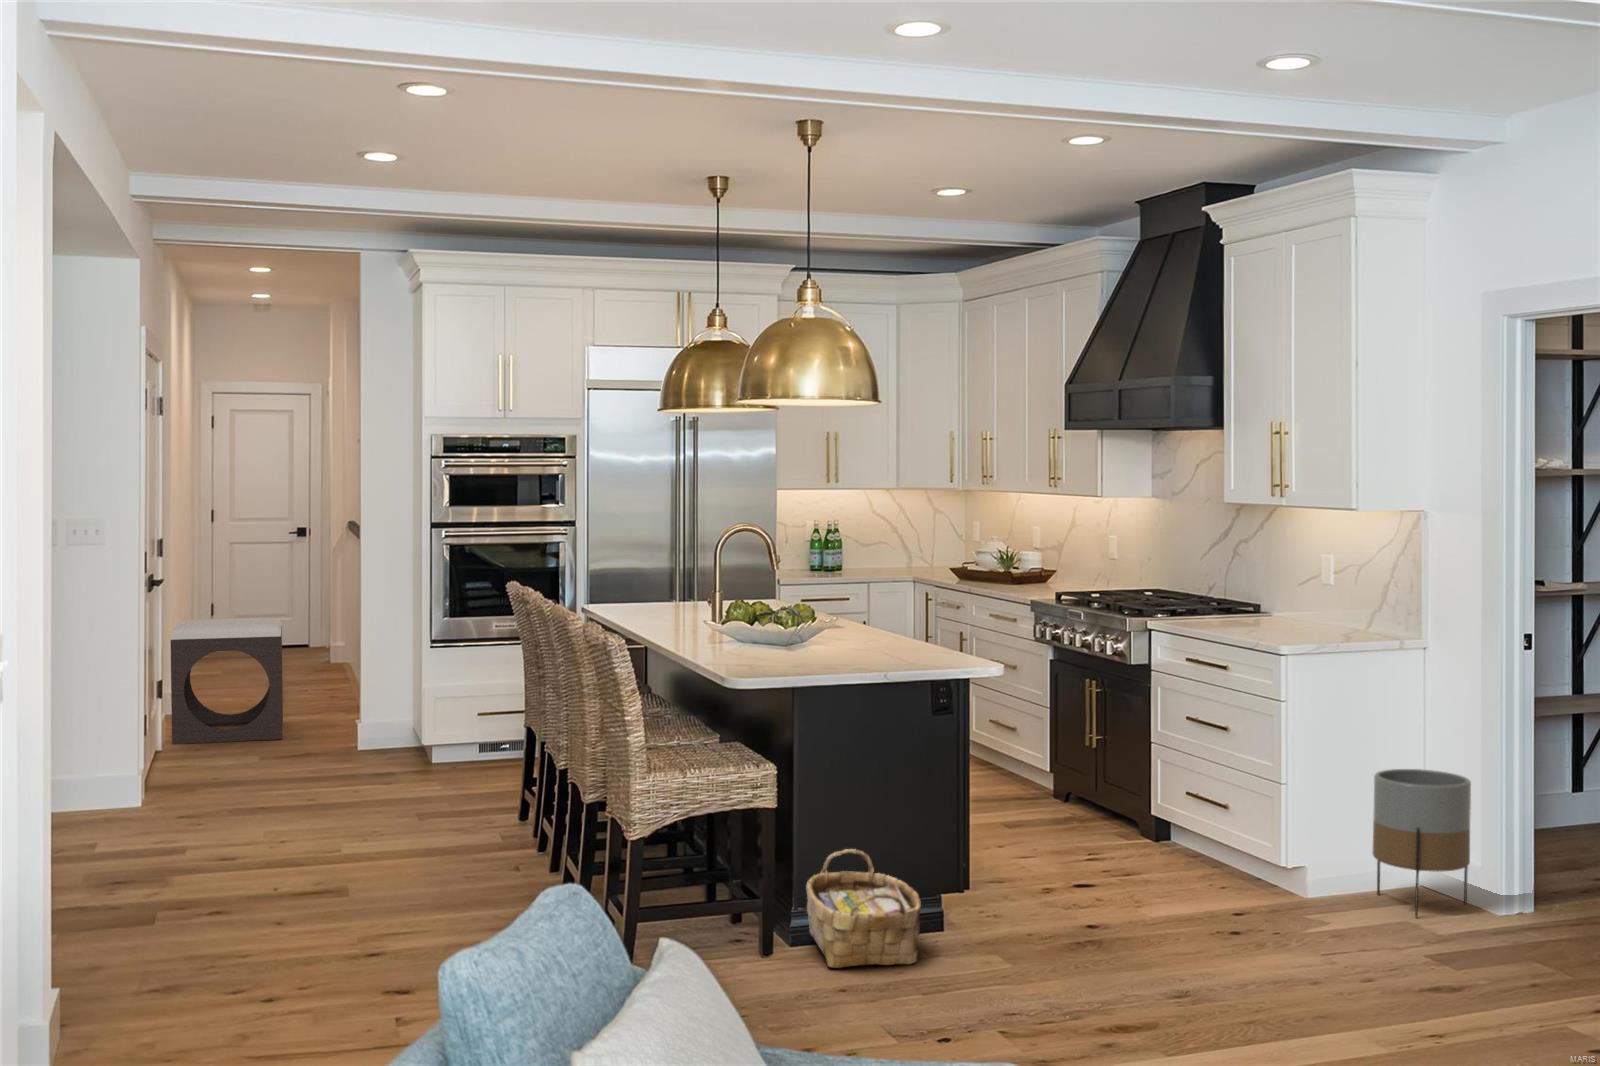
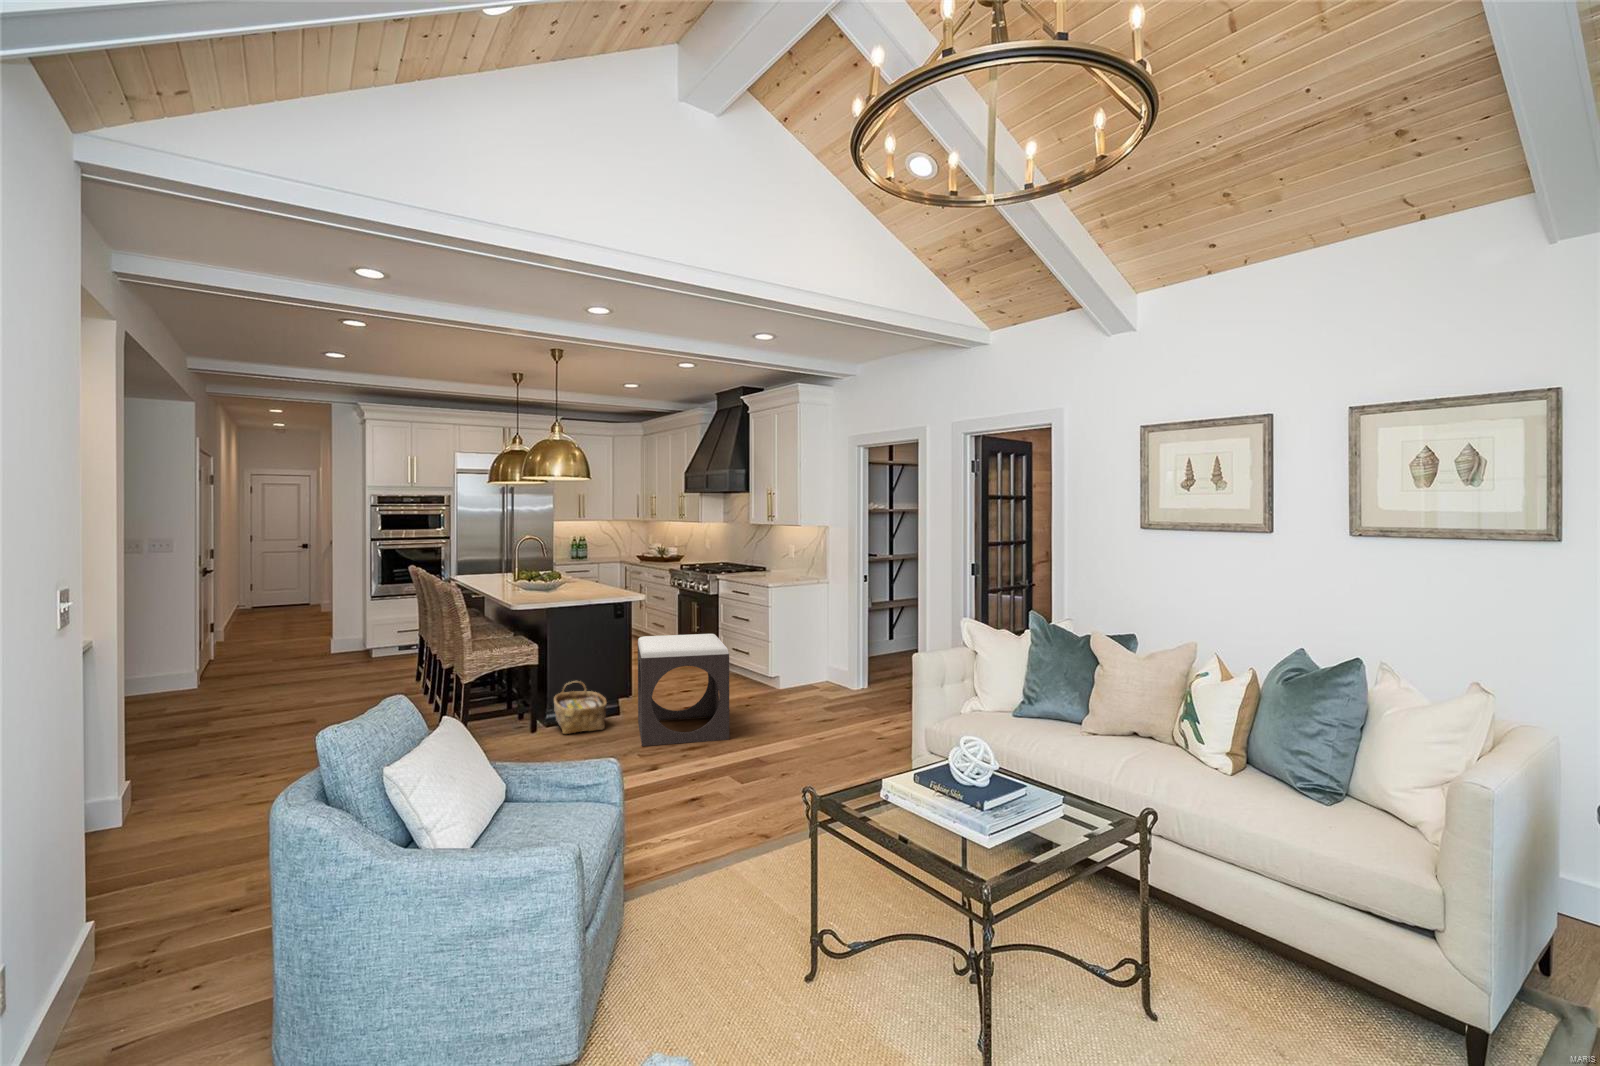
footstool: present [170,618,283,744] -> present [638,634,729,746]
planter: present [1372,769,1471,917] -> none [806,634,844,695]

